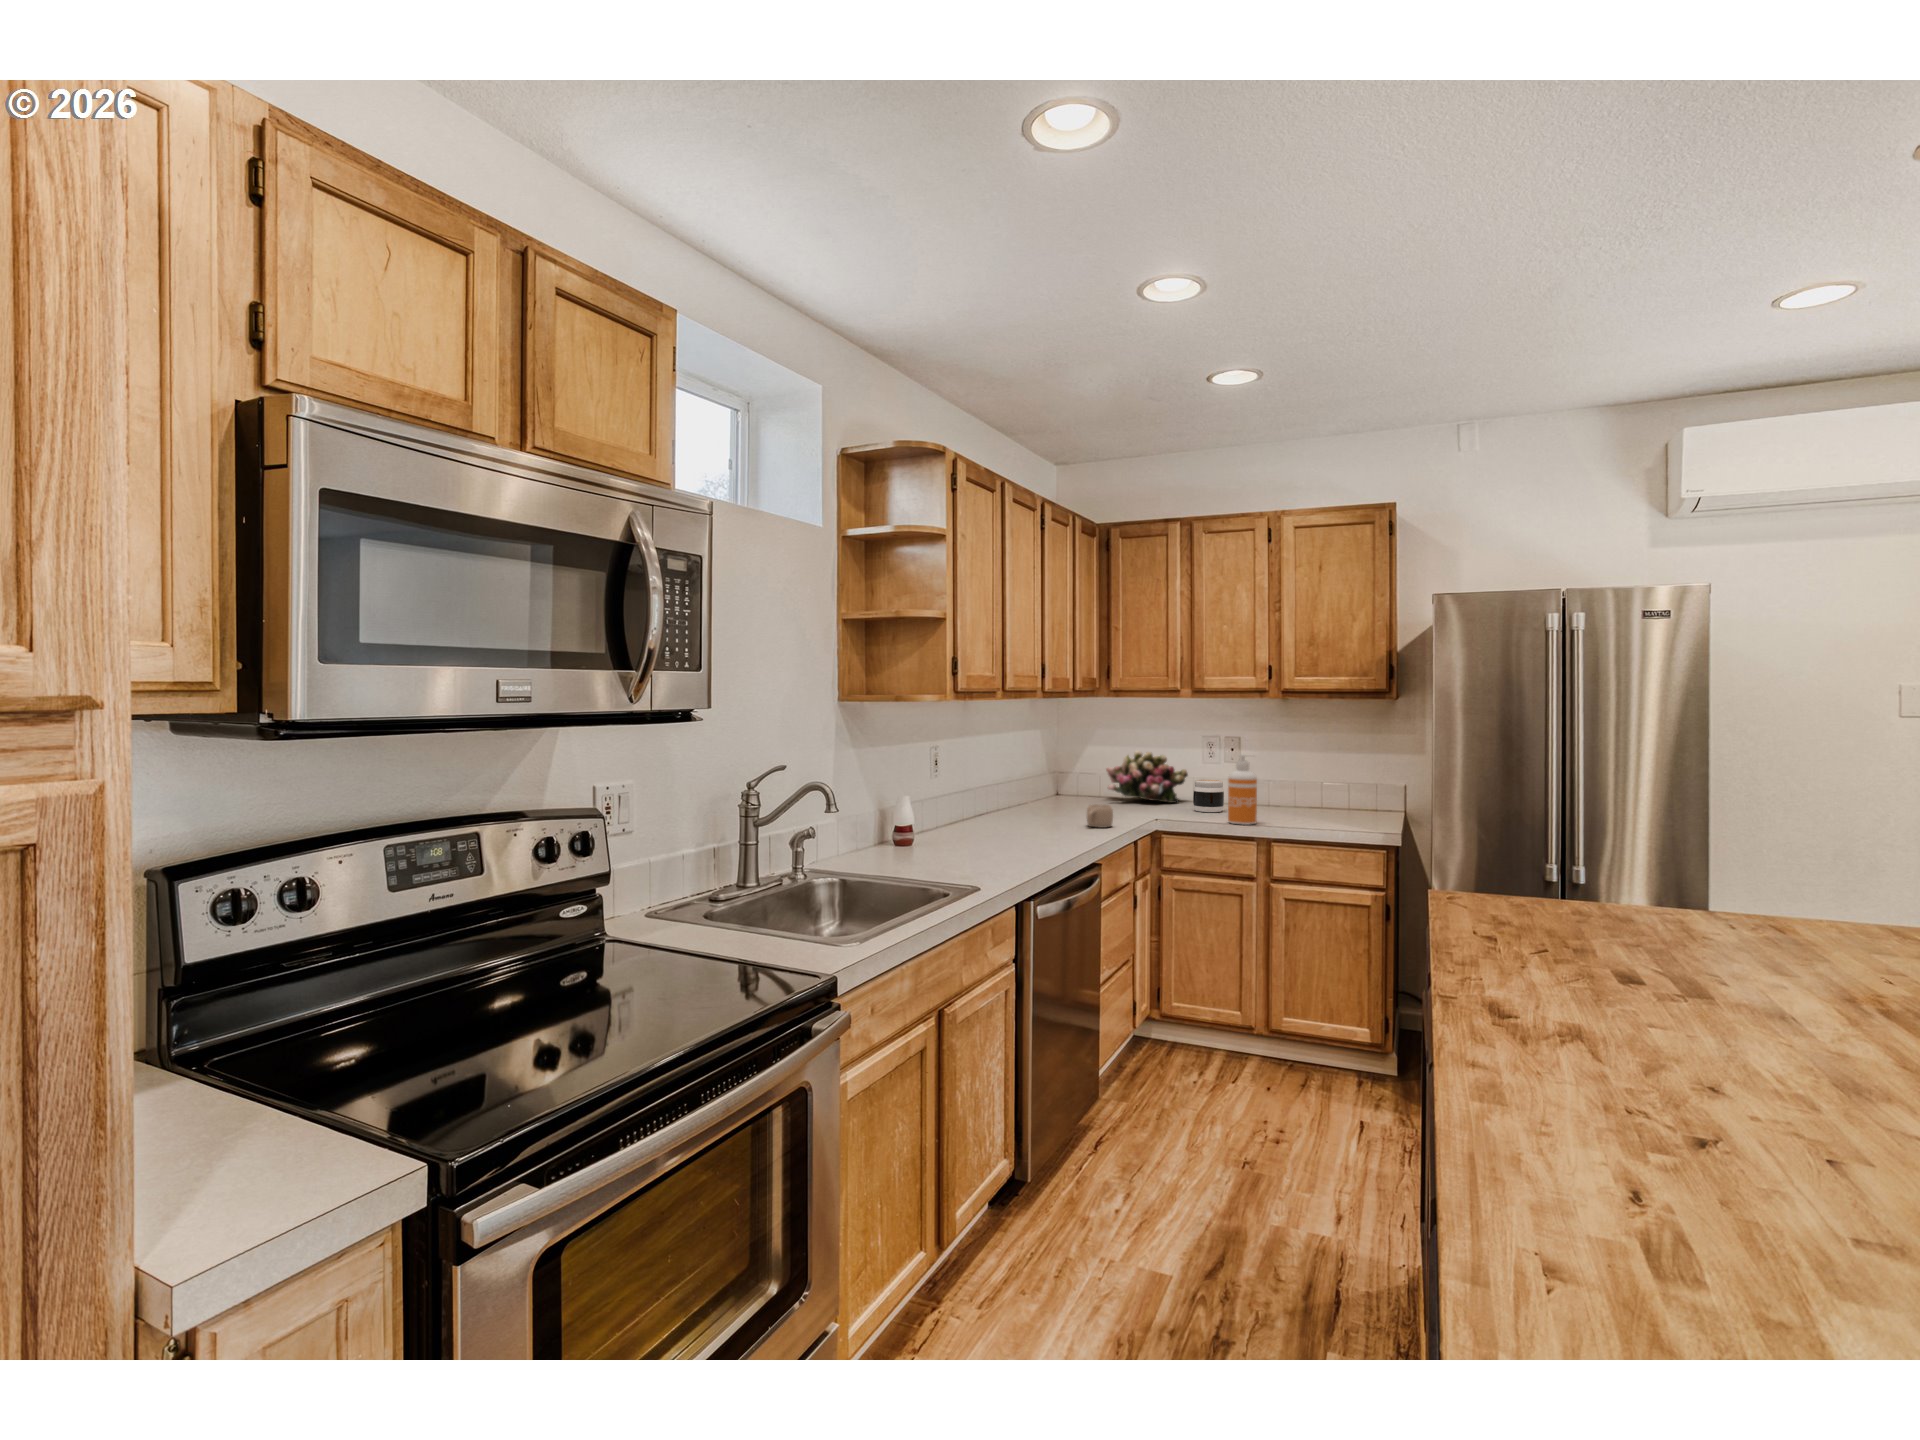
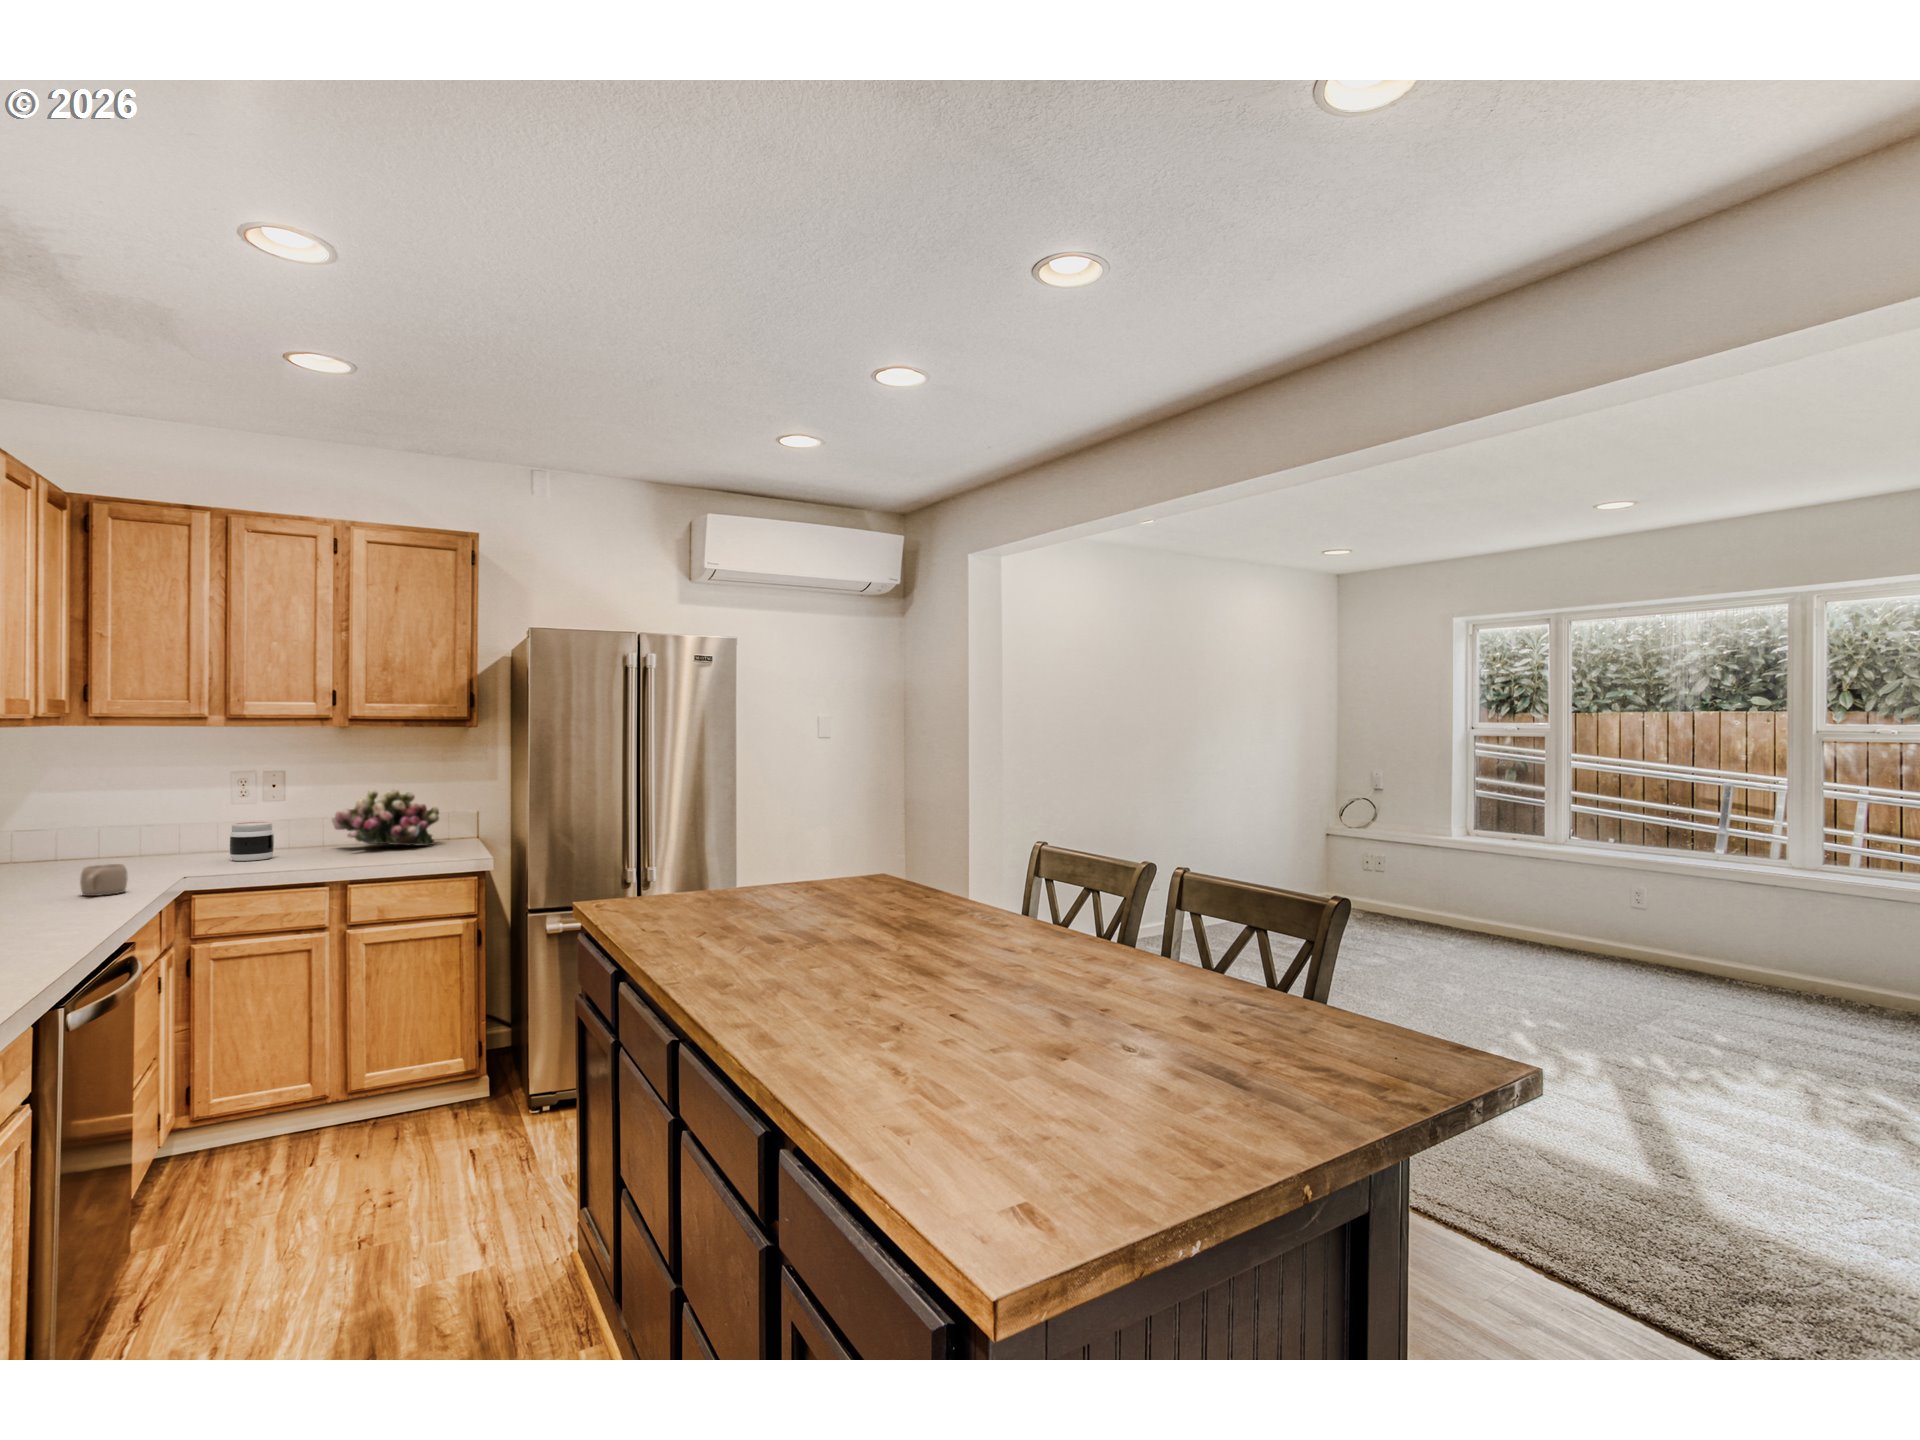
flower arrangement: present [1106,750,1188,803] -> present [332,789,439,846]
soap dispenser: present [1228,754,1257,825] -> none [292,788,330,868]

